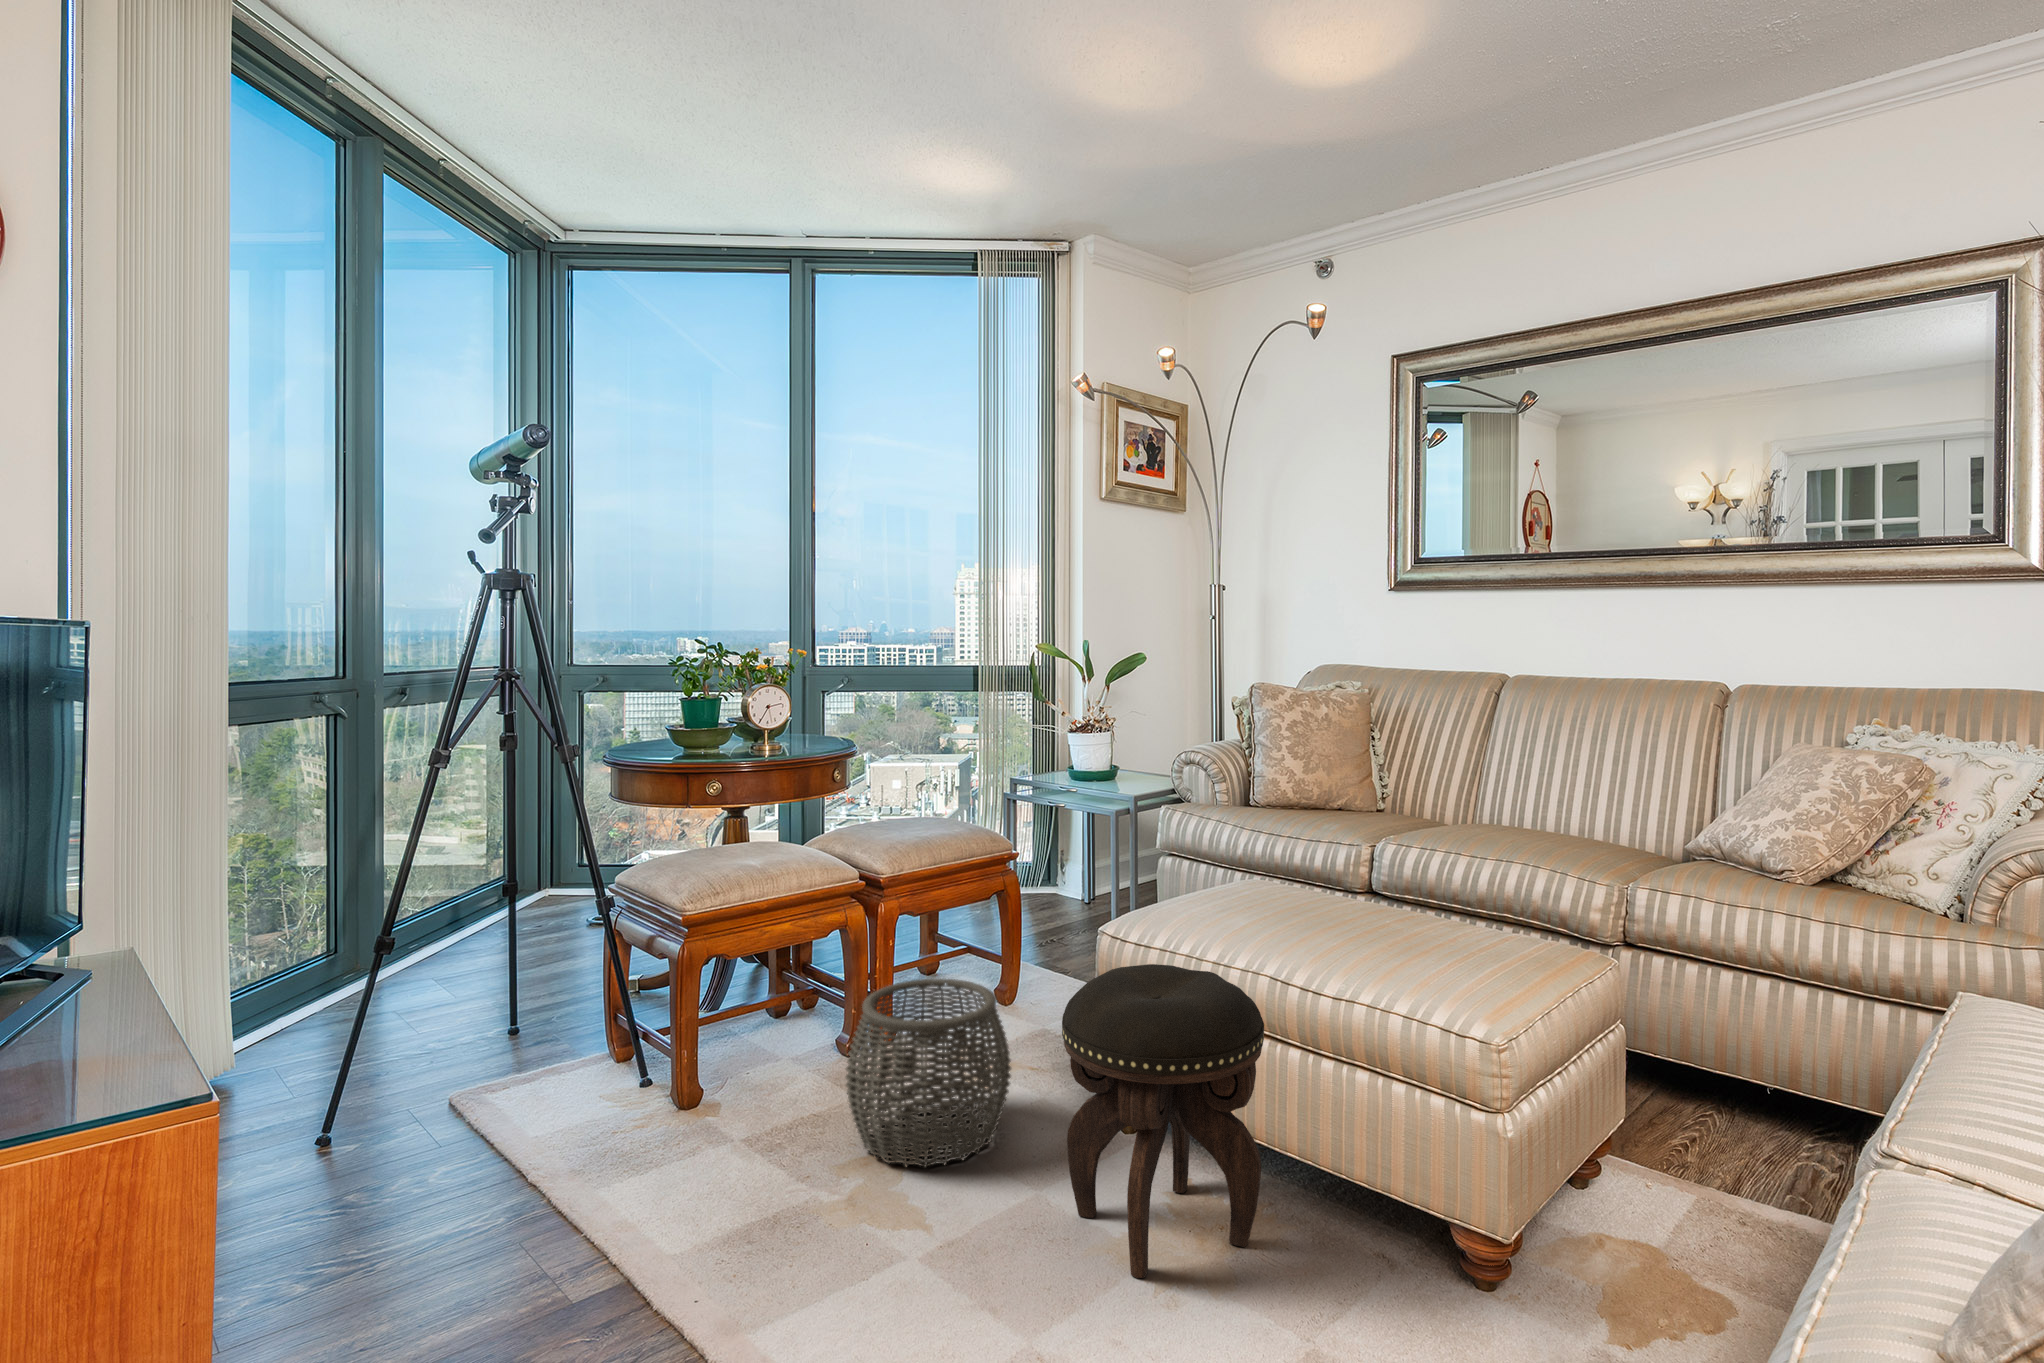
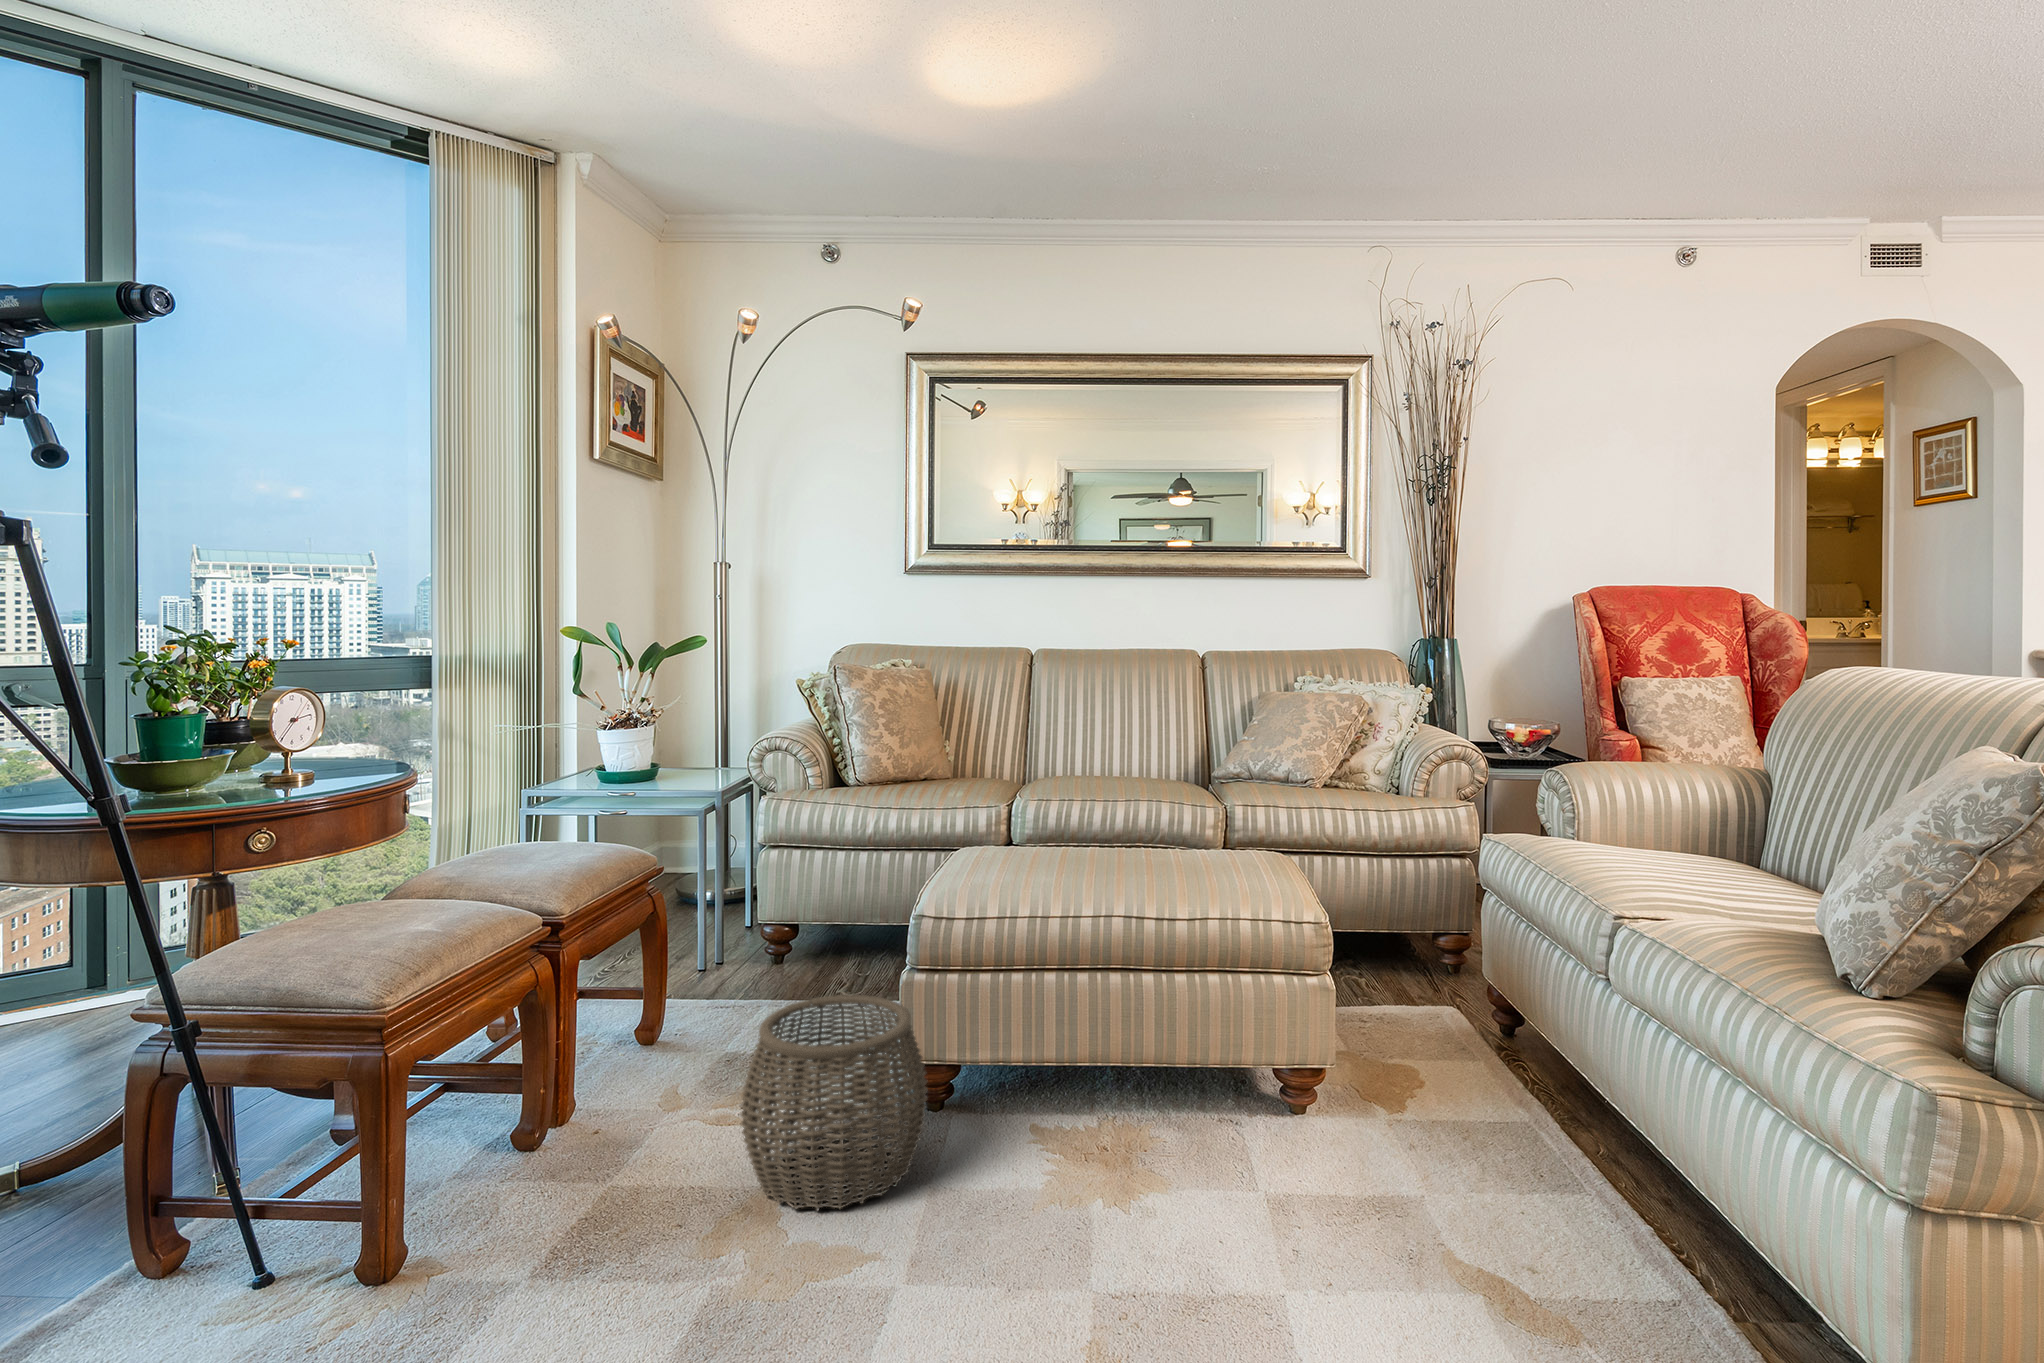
footstool: present [1062,964,1264,1278] -> none [1043,914,1225,1186]

